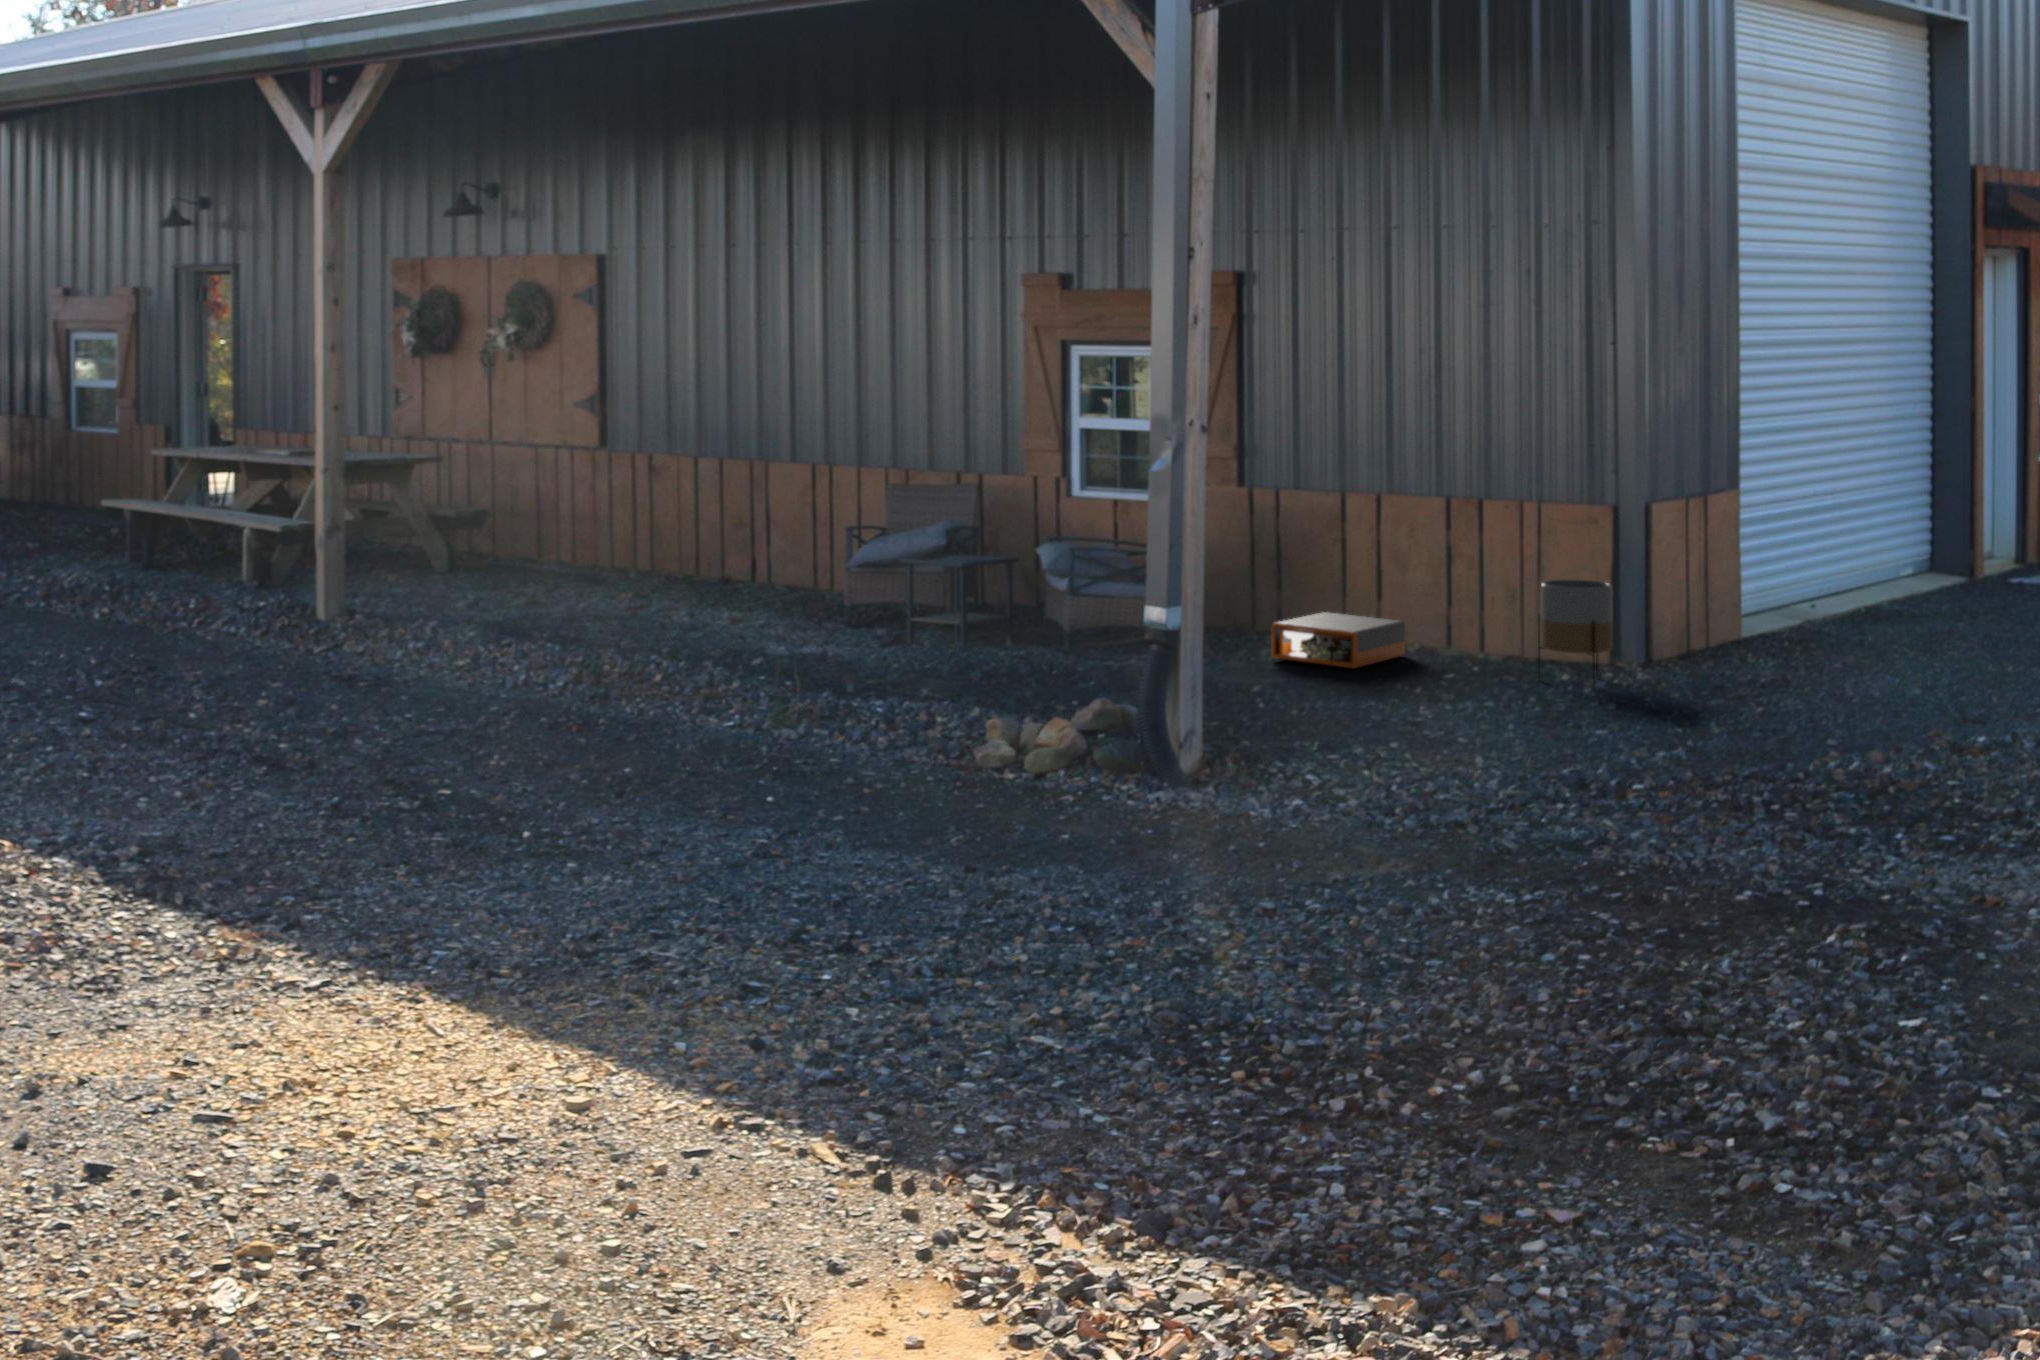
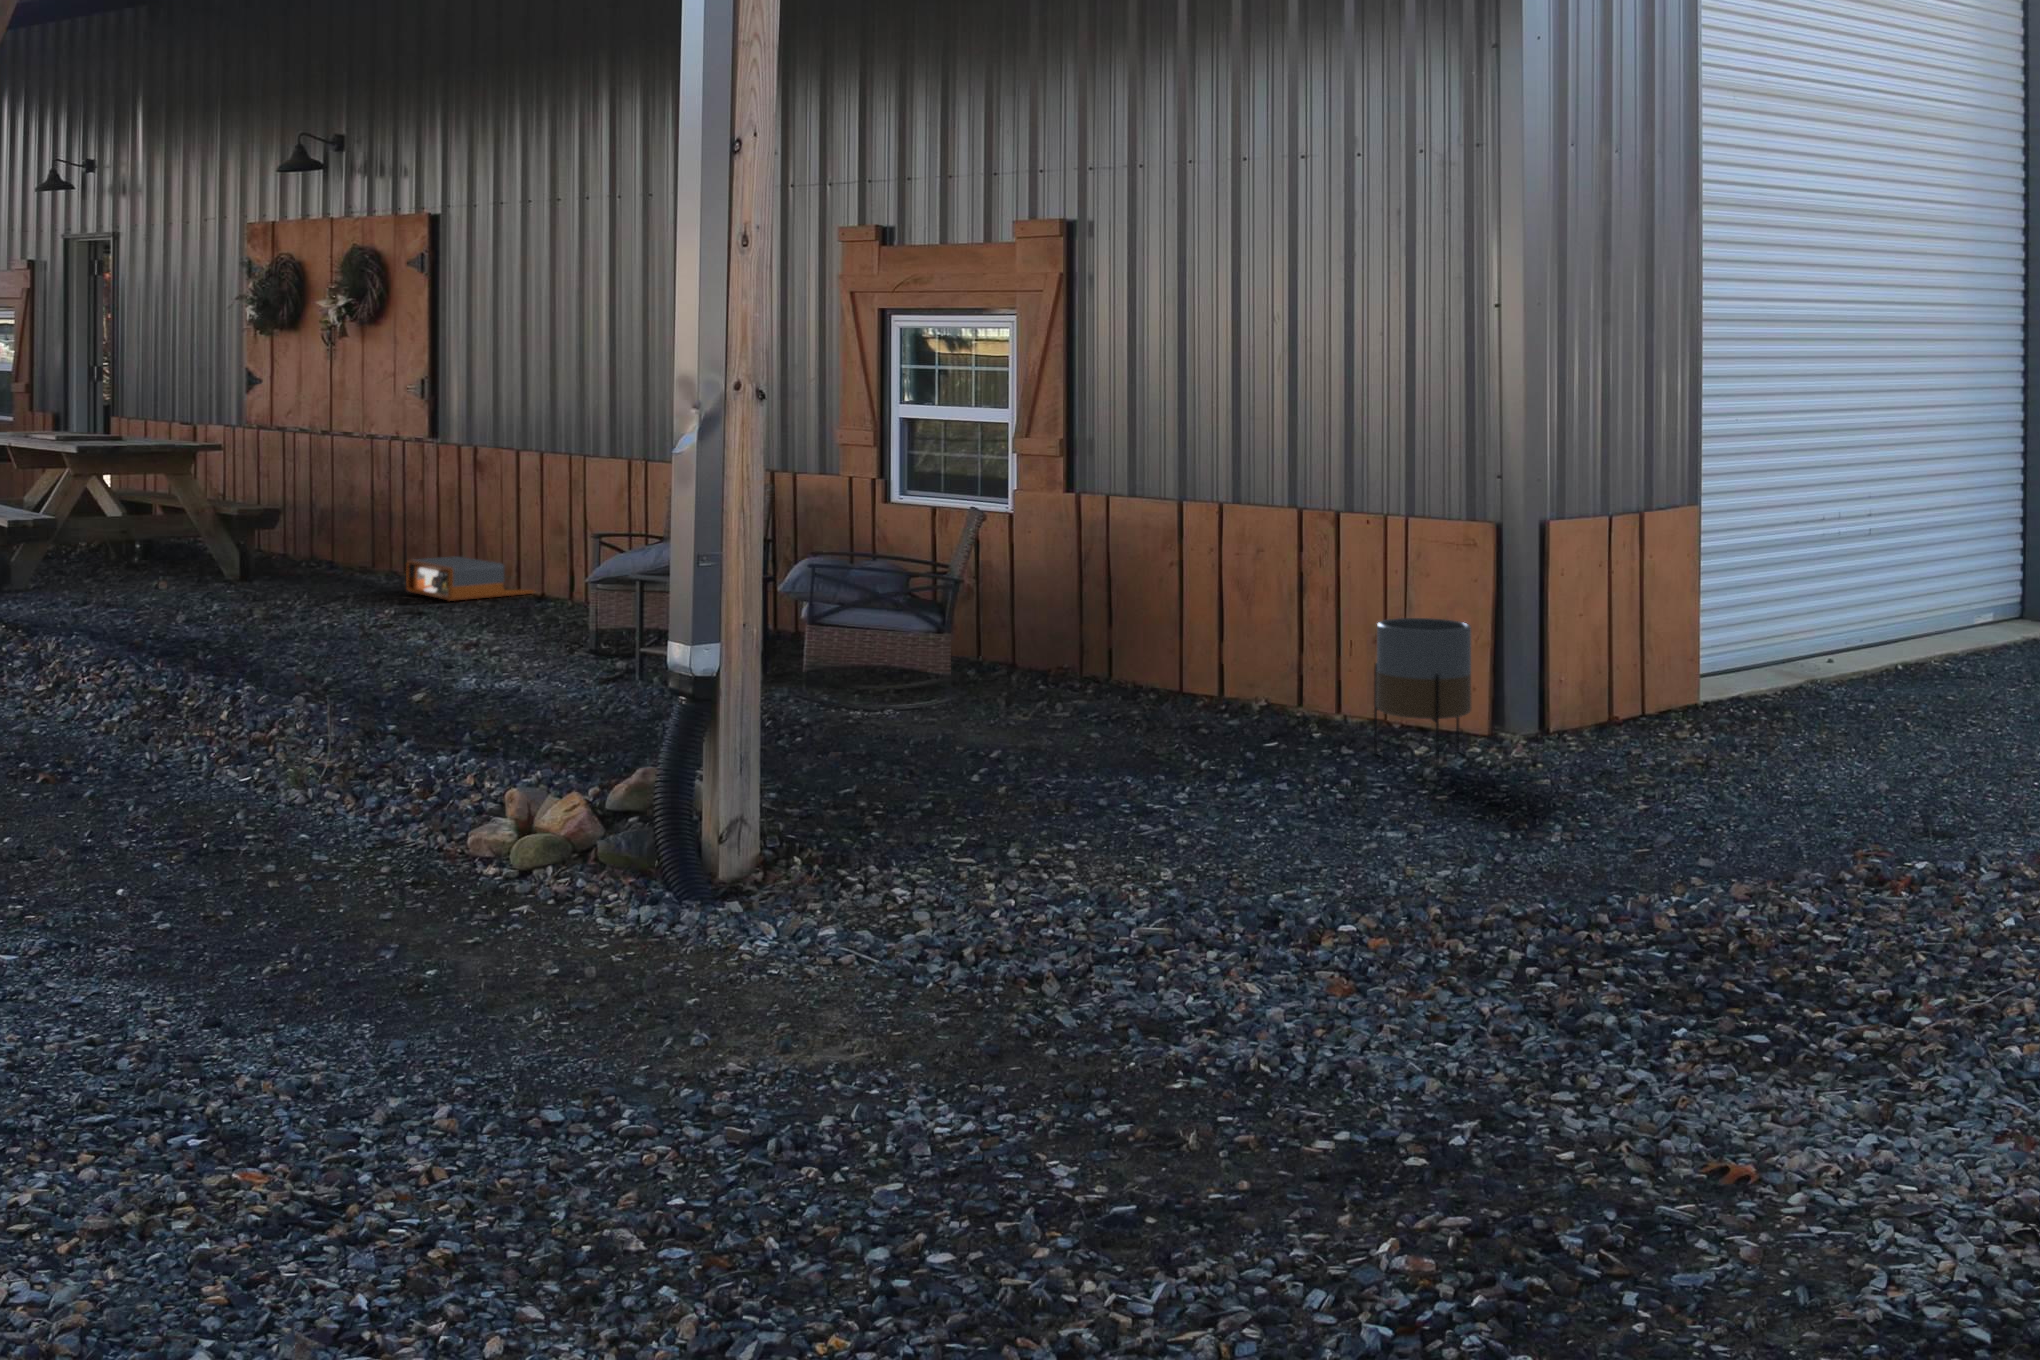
storage box: present [1271,612,1405,668] -> present [406,556,534,601]

